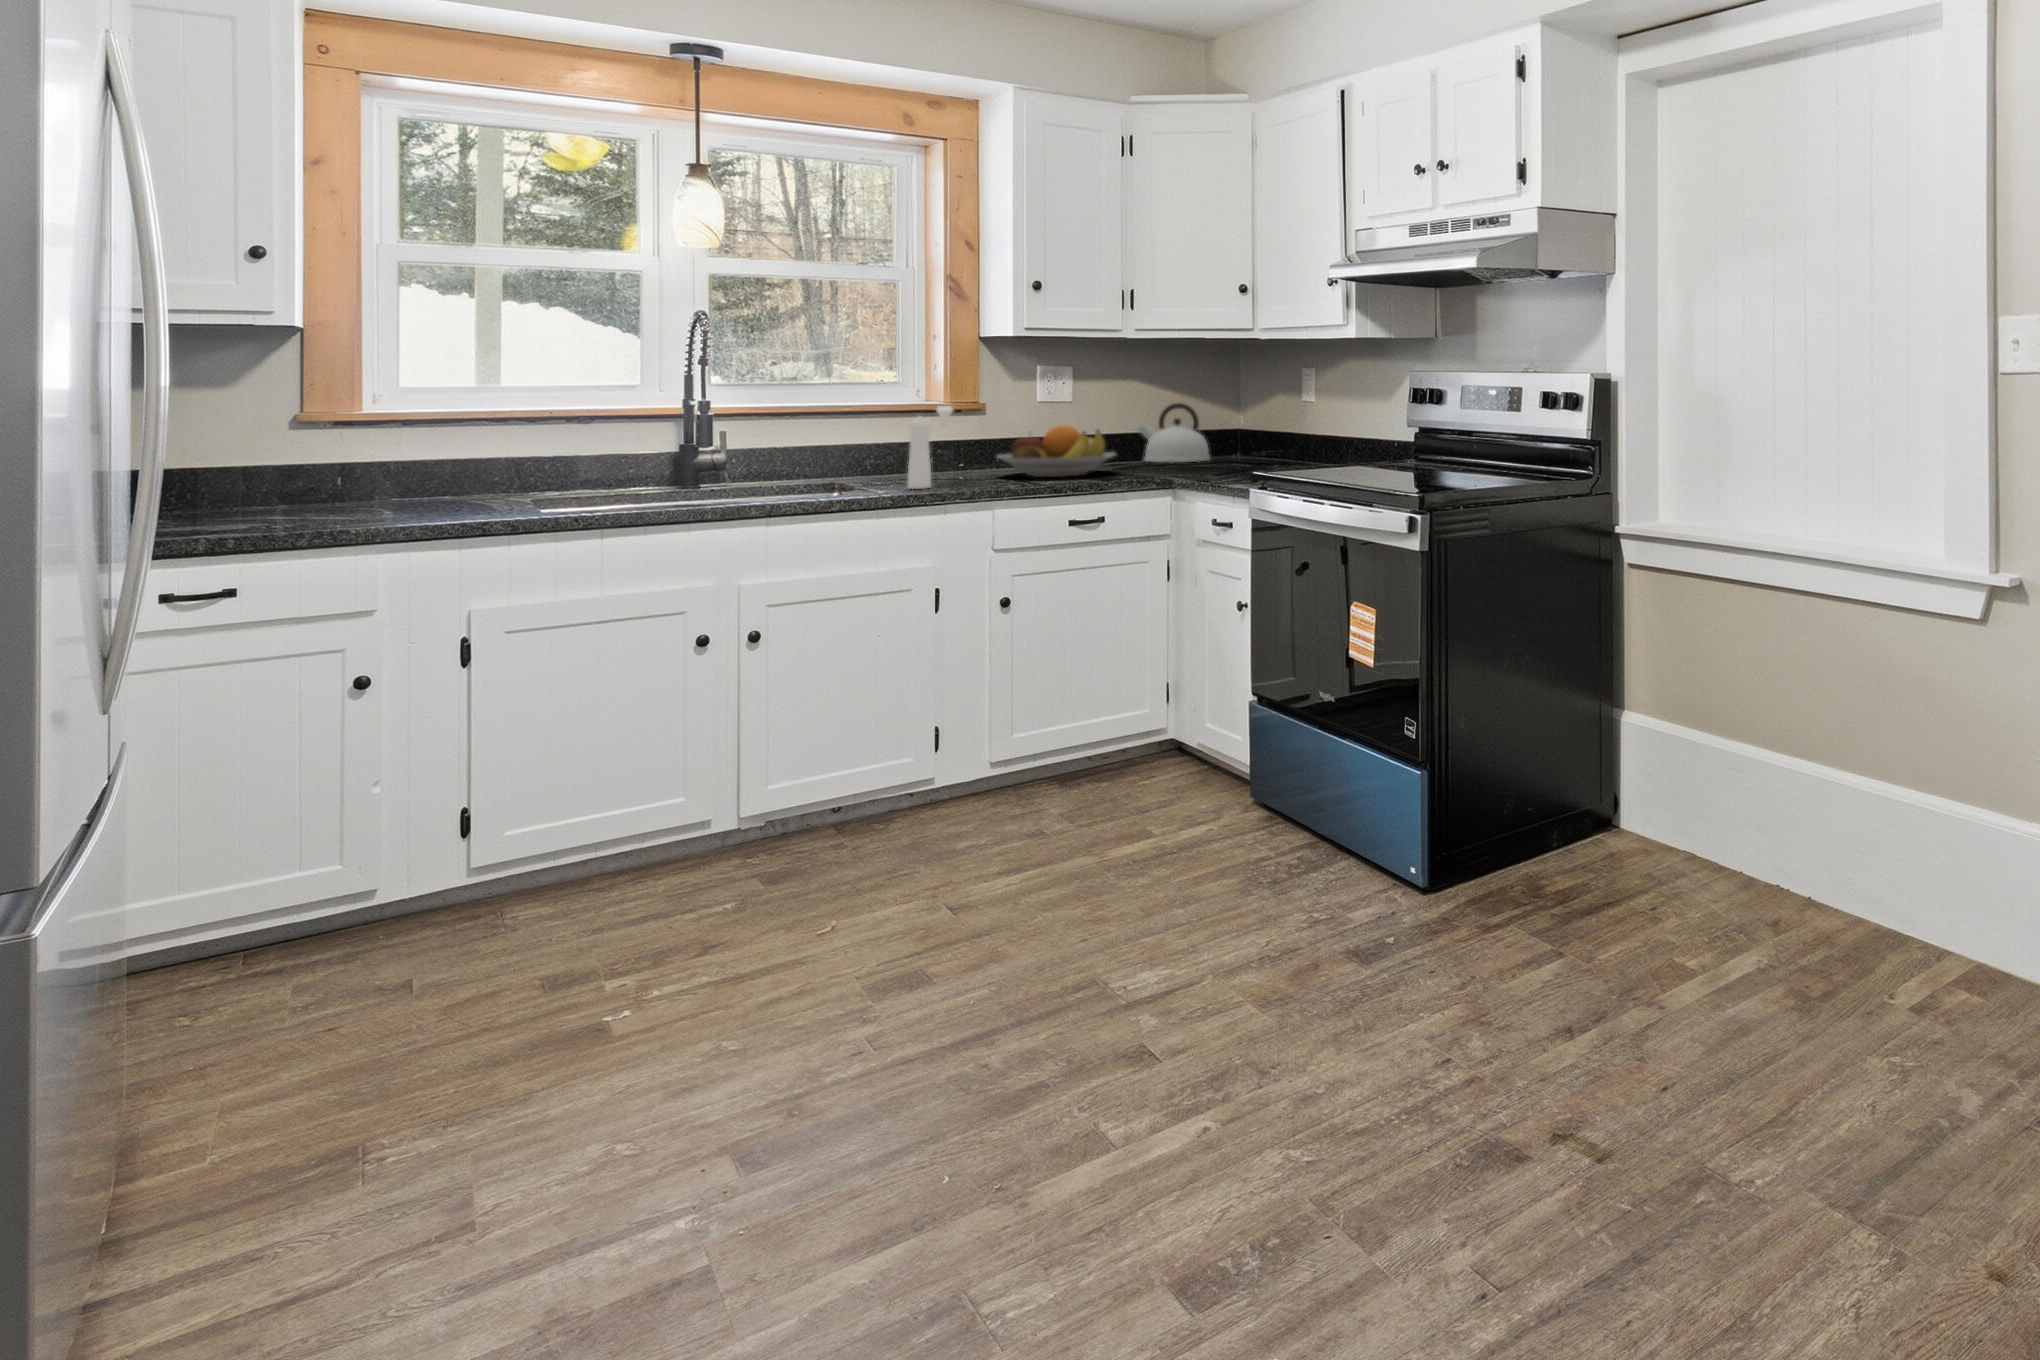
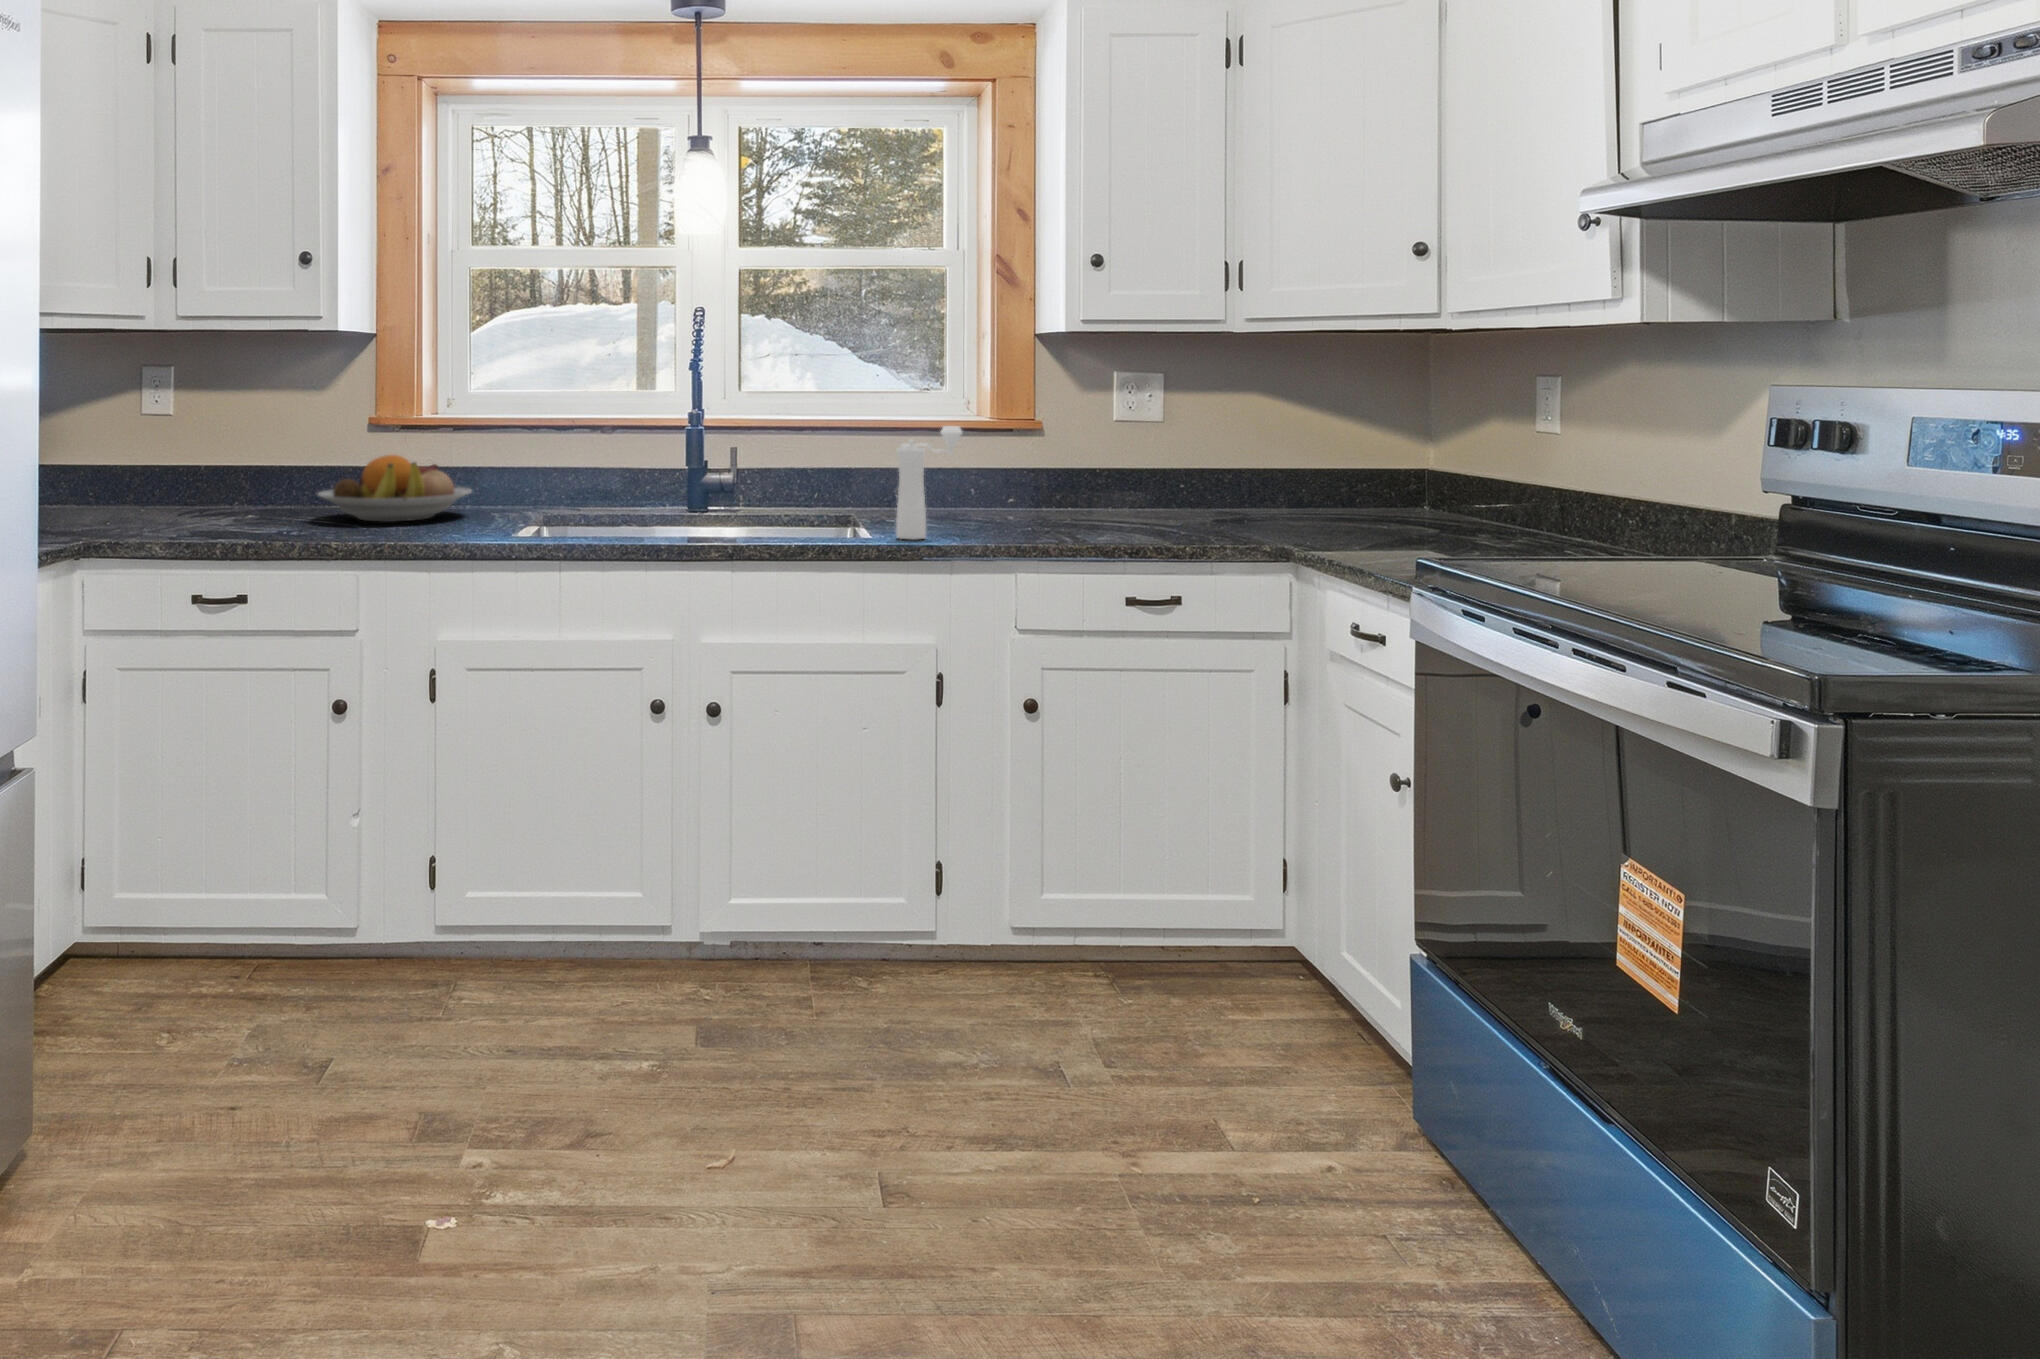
kettle: present [1138,403,1210,462] -> none [1255,427,1372,519]
fruit bowl: present [997,426,1115,477] -> present [318,455,472,522]

